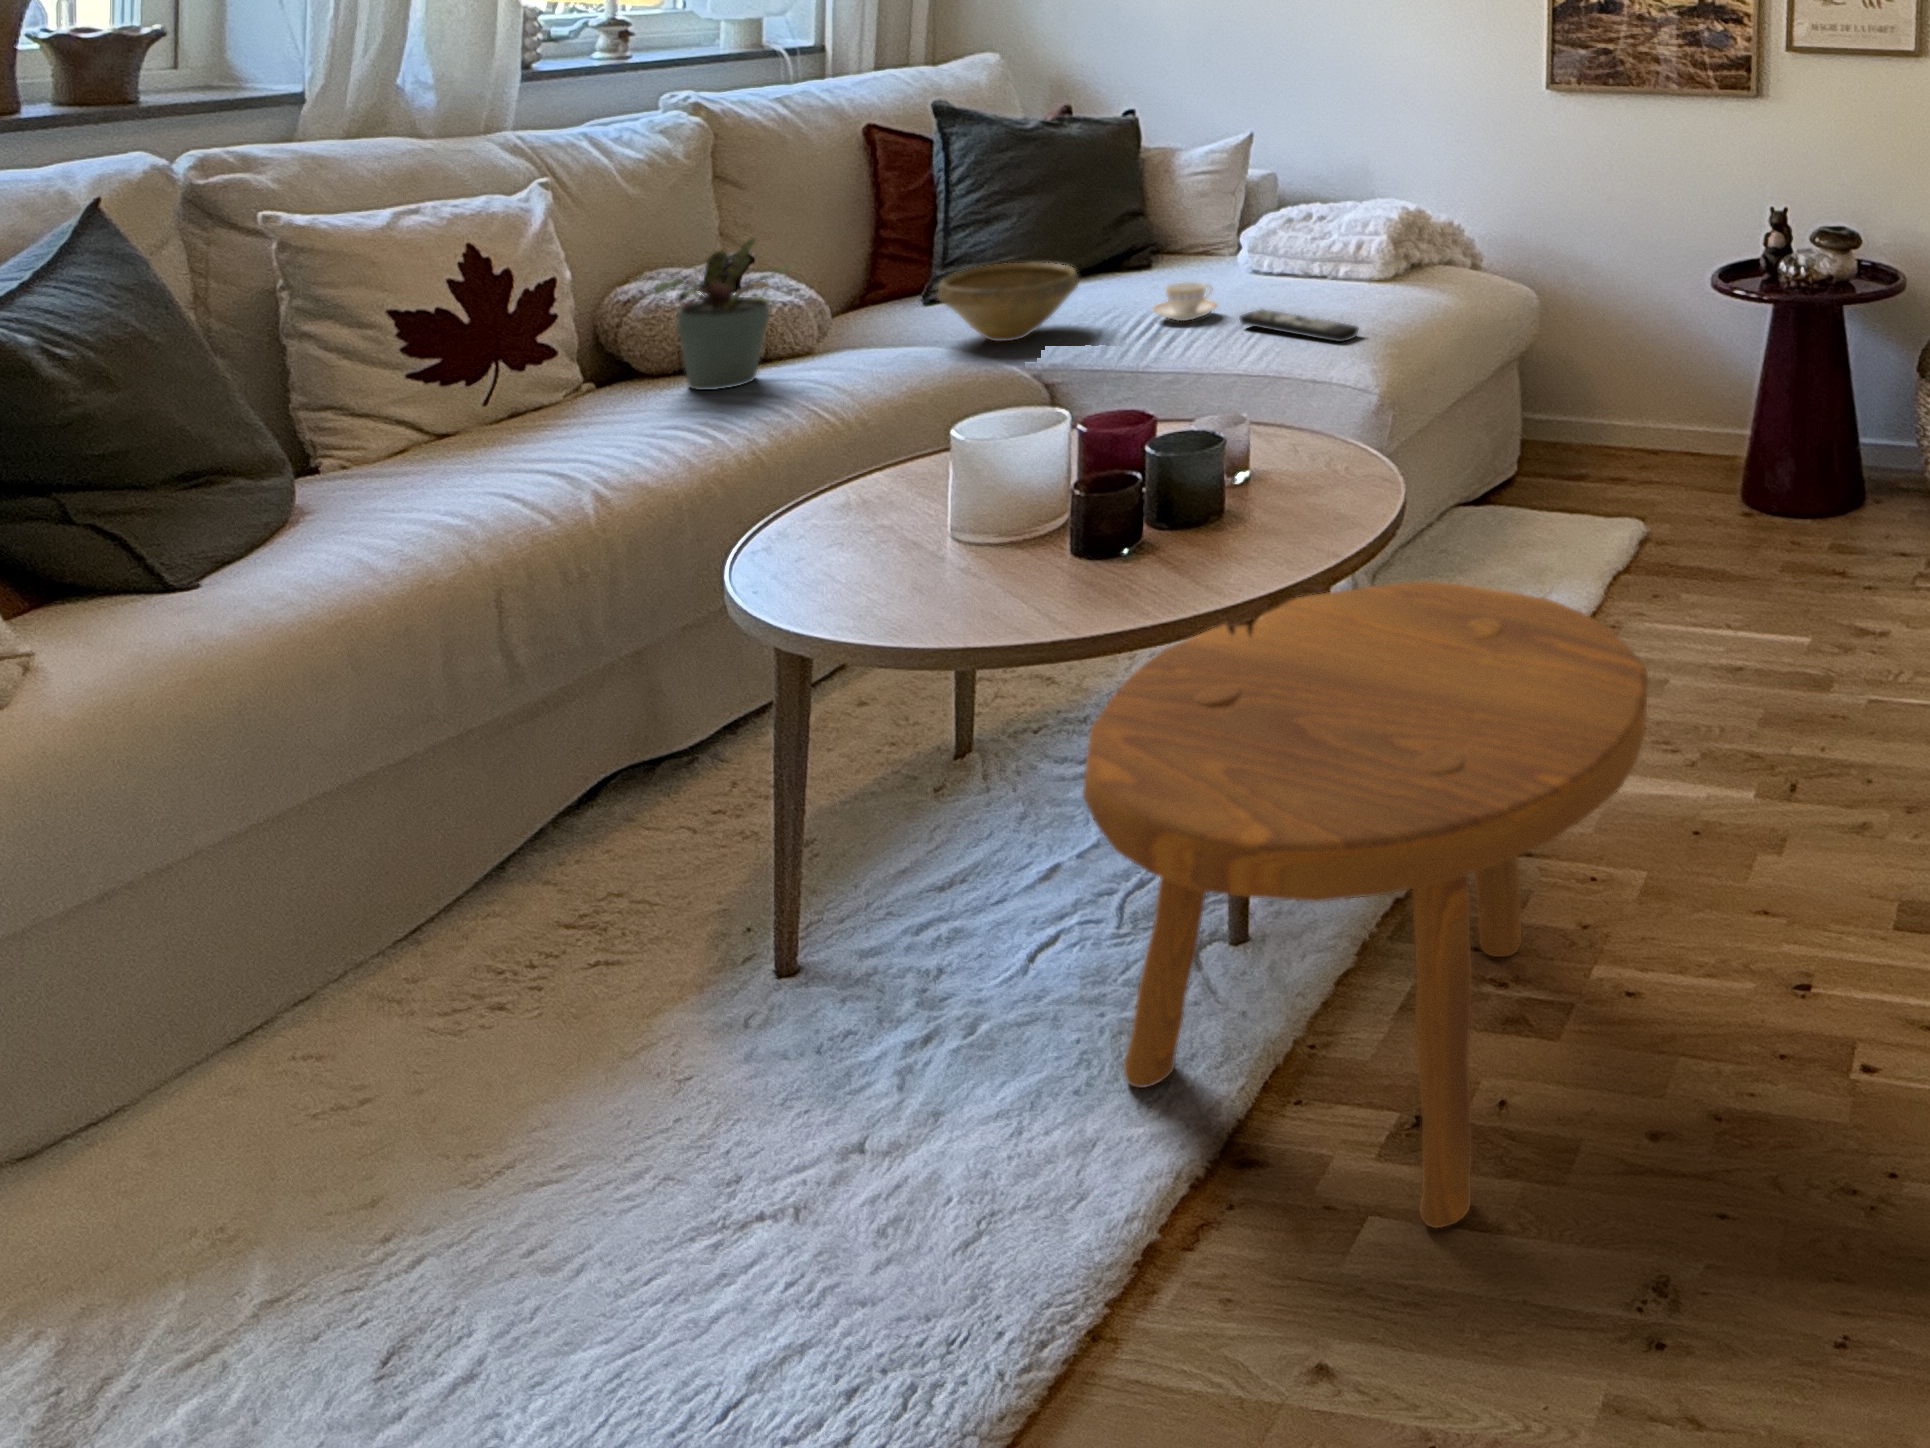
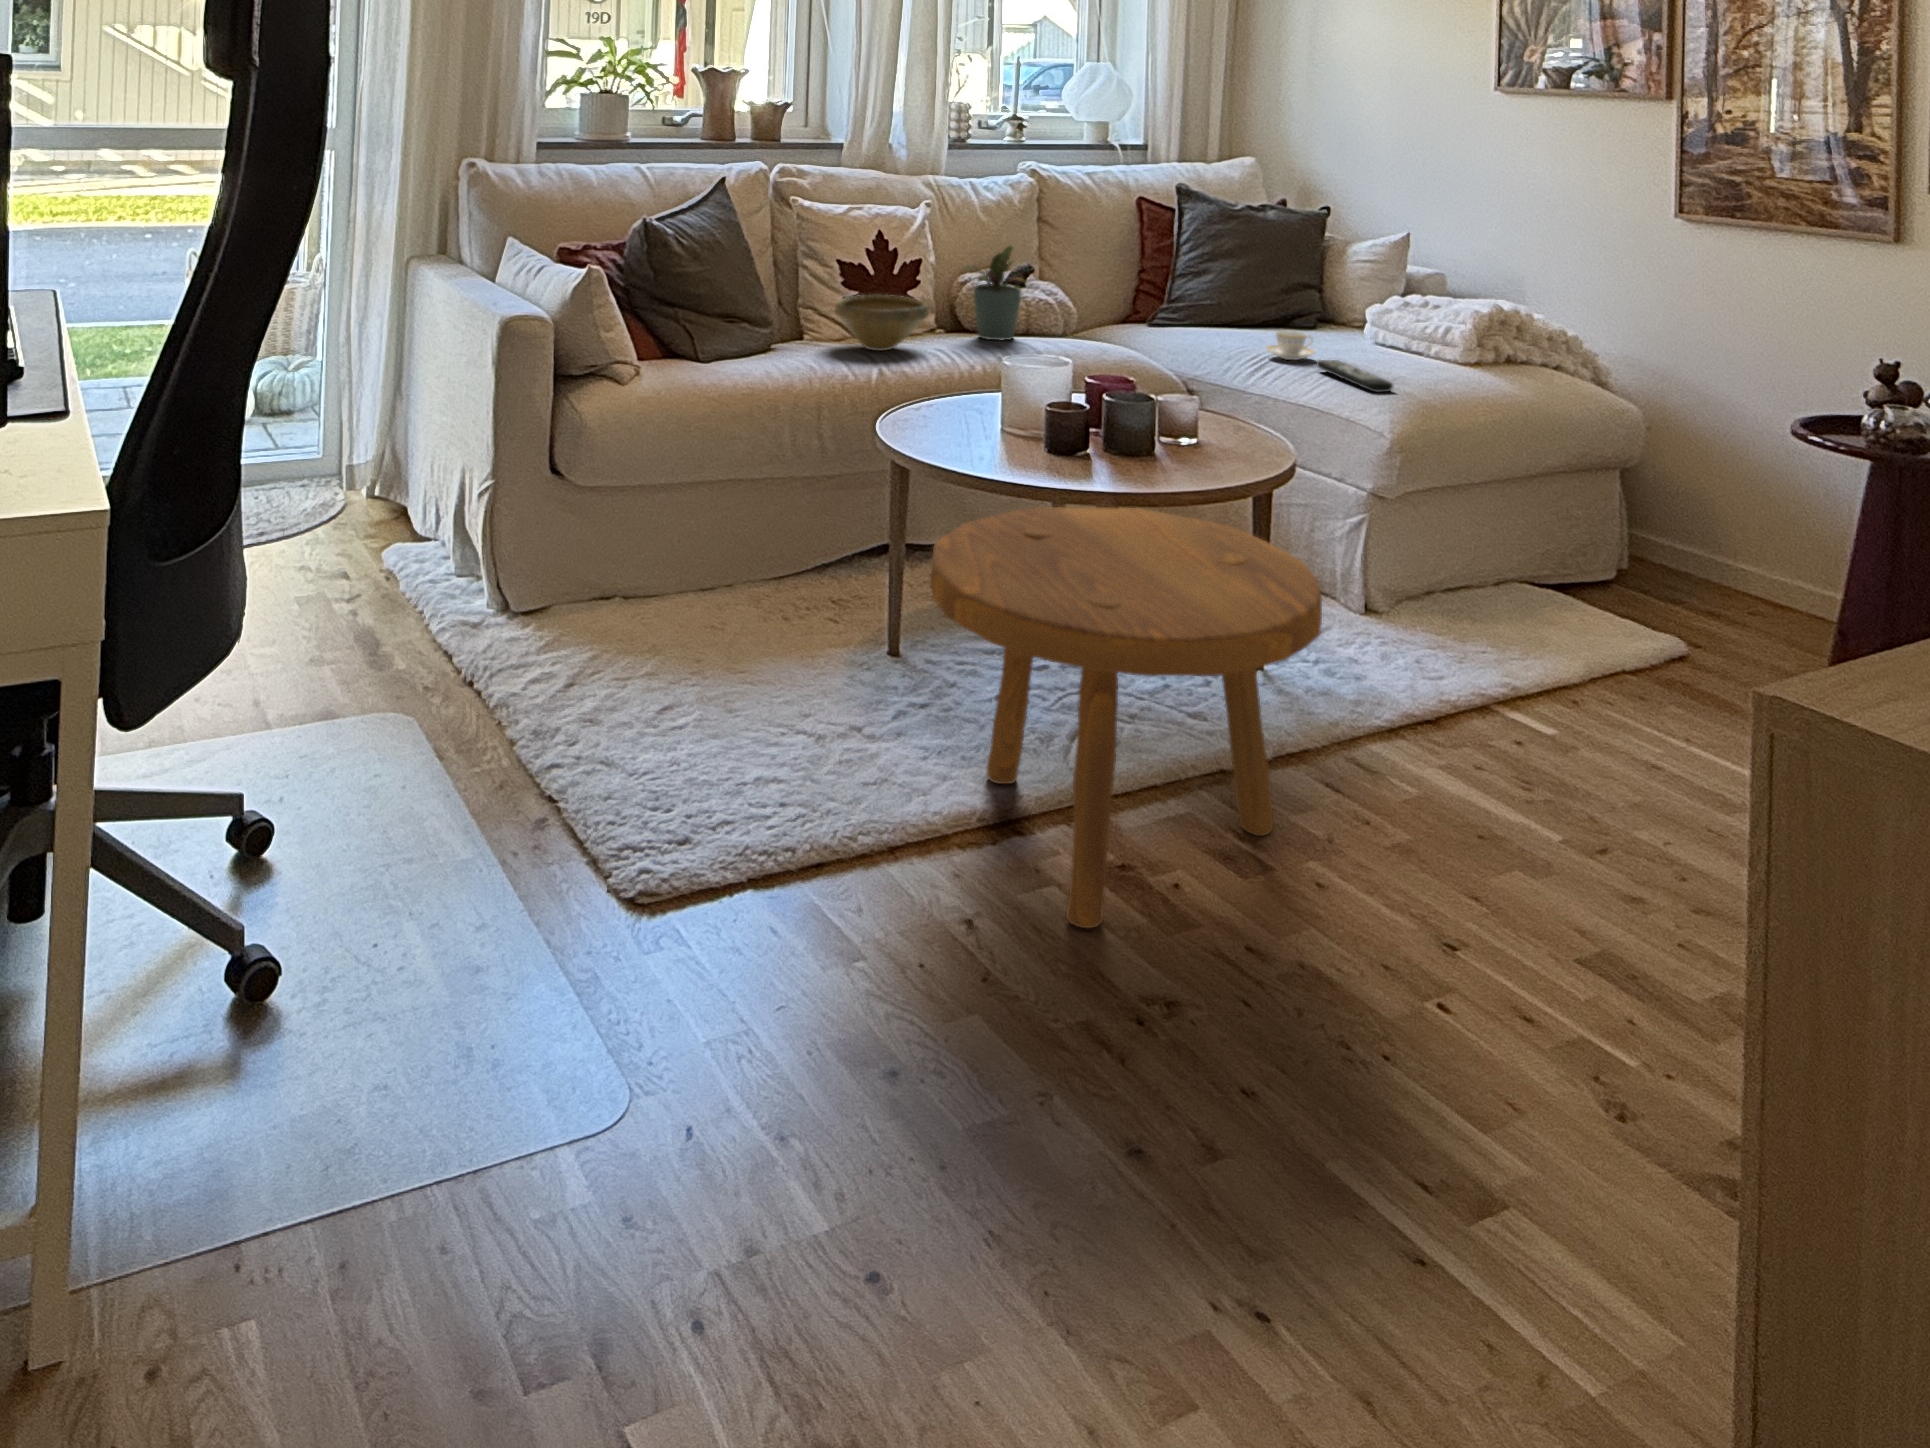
bowl: present [937,263,1079,341] -> present [835,295,929,351]

